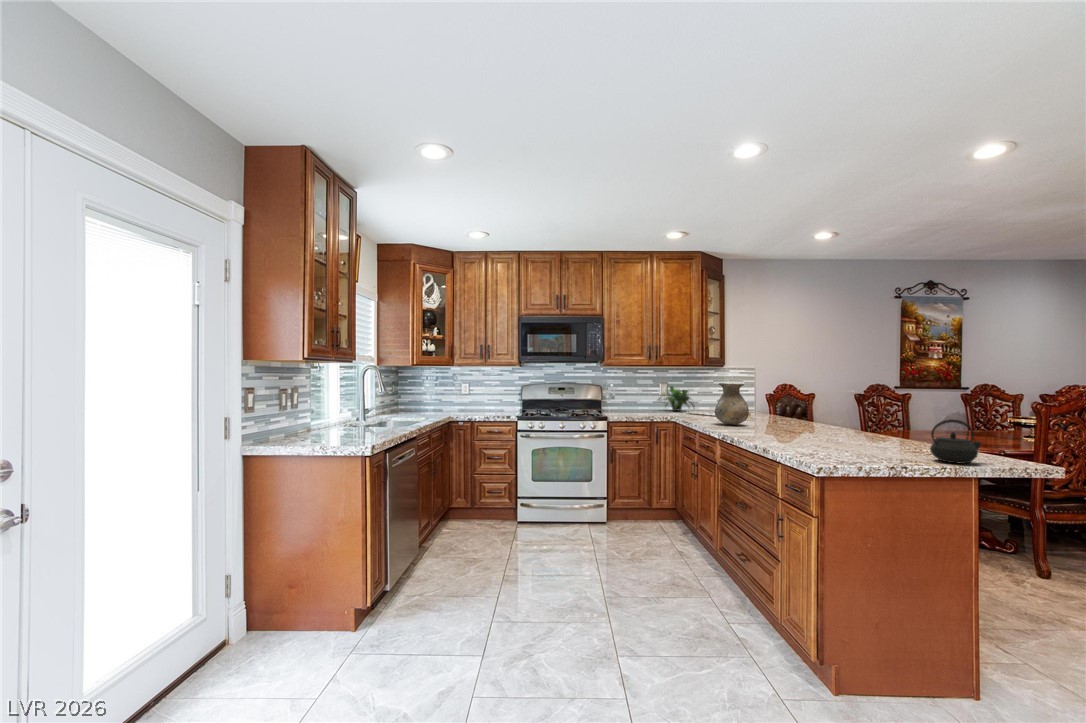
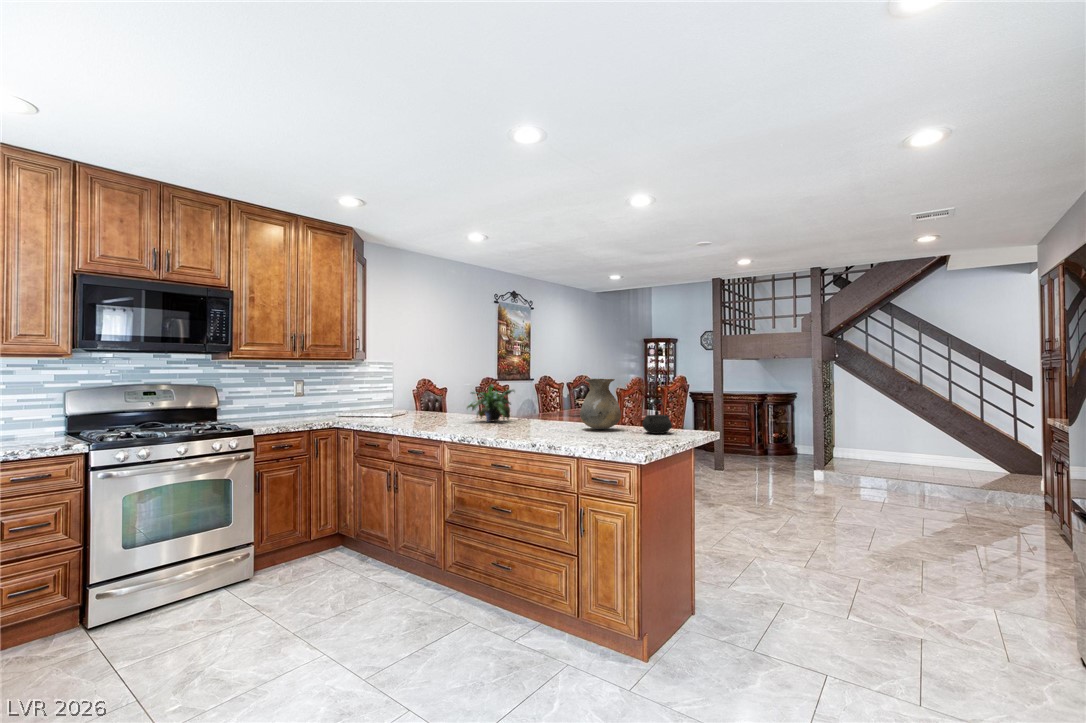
vase: present [715,383,749,425] -> present [580,378,621,429]
potted plant: present [658,385,695,411] -> present [467,385,514,422]

